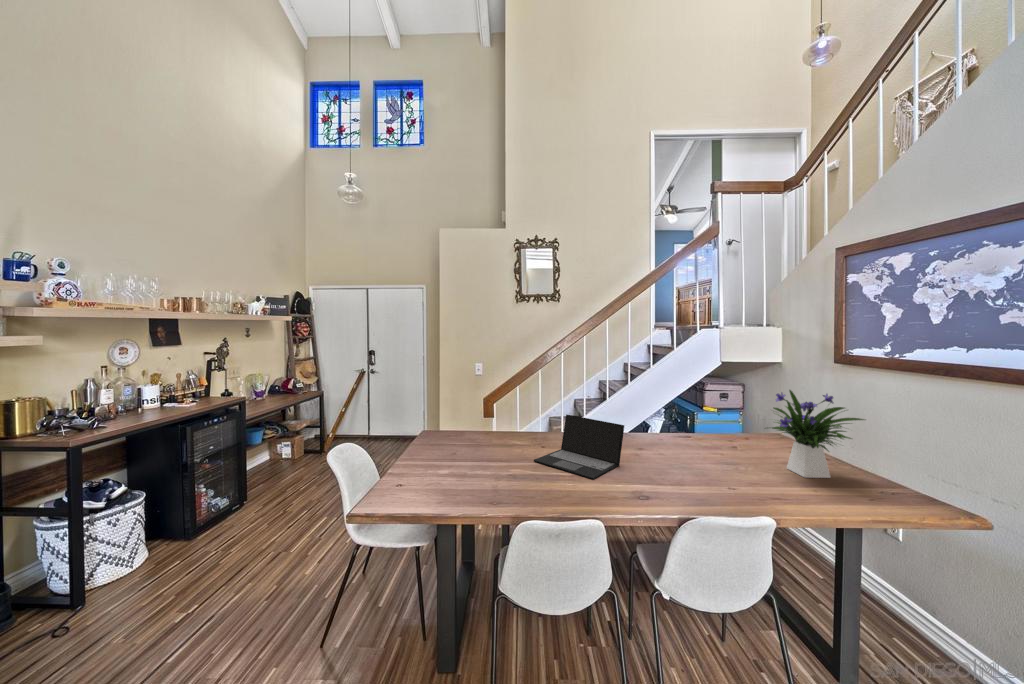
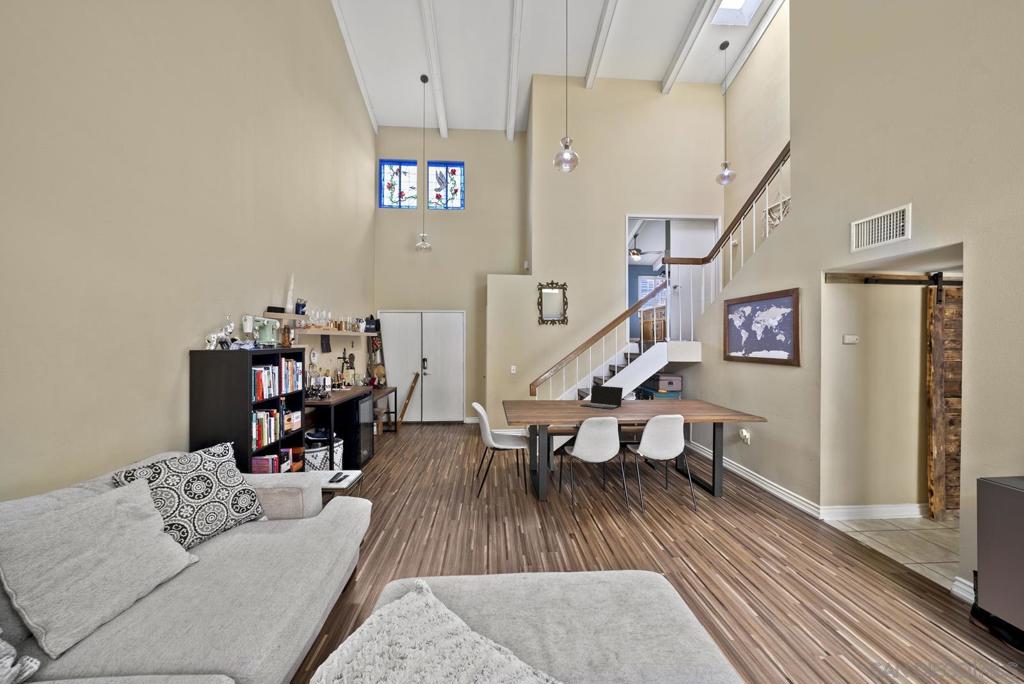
flower arrangement: present [772,390,864,478] -> none [684,369,723,408]

